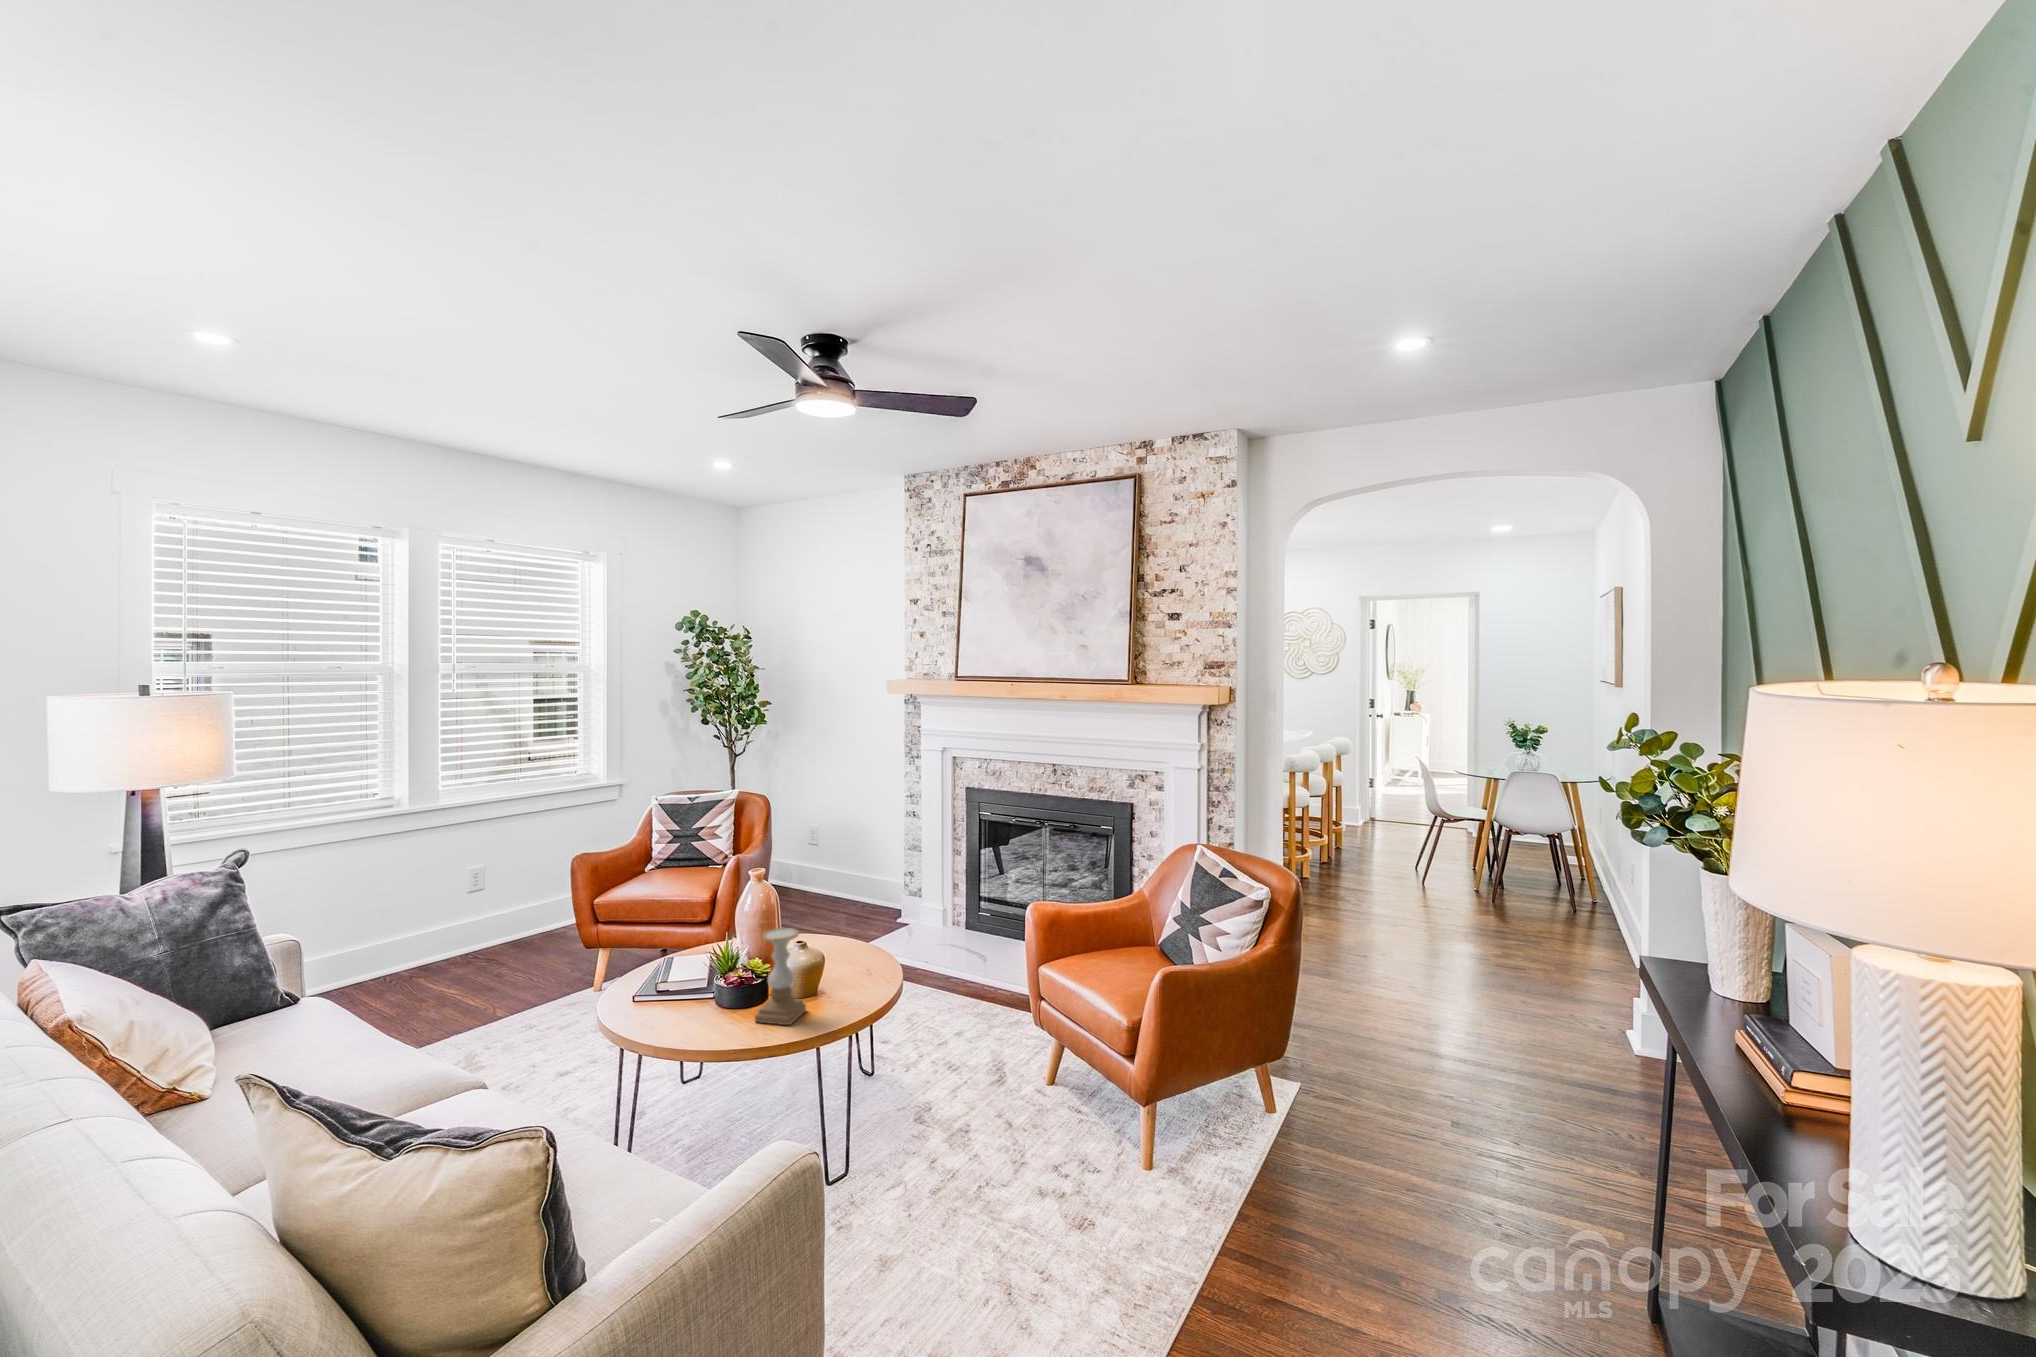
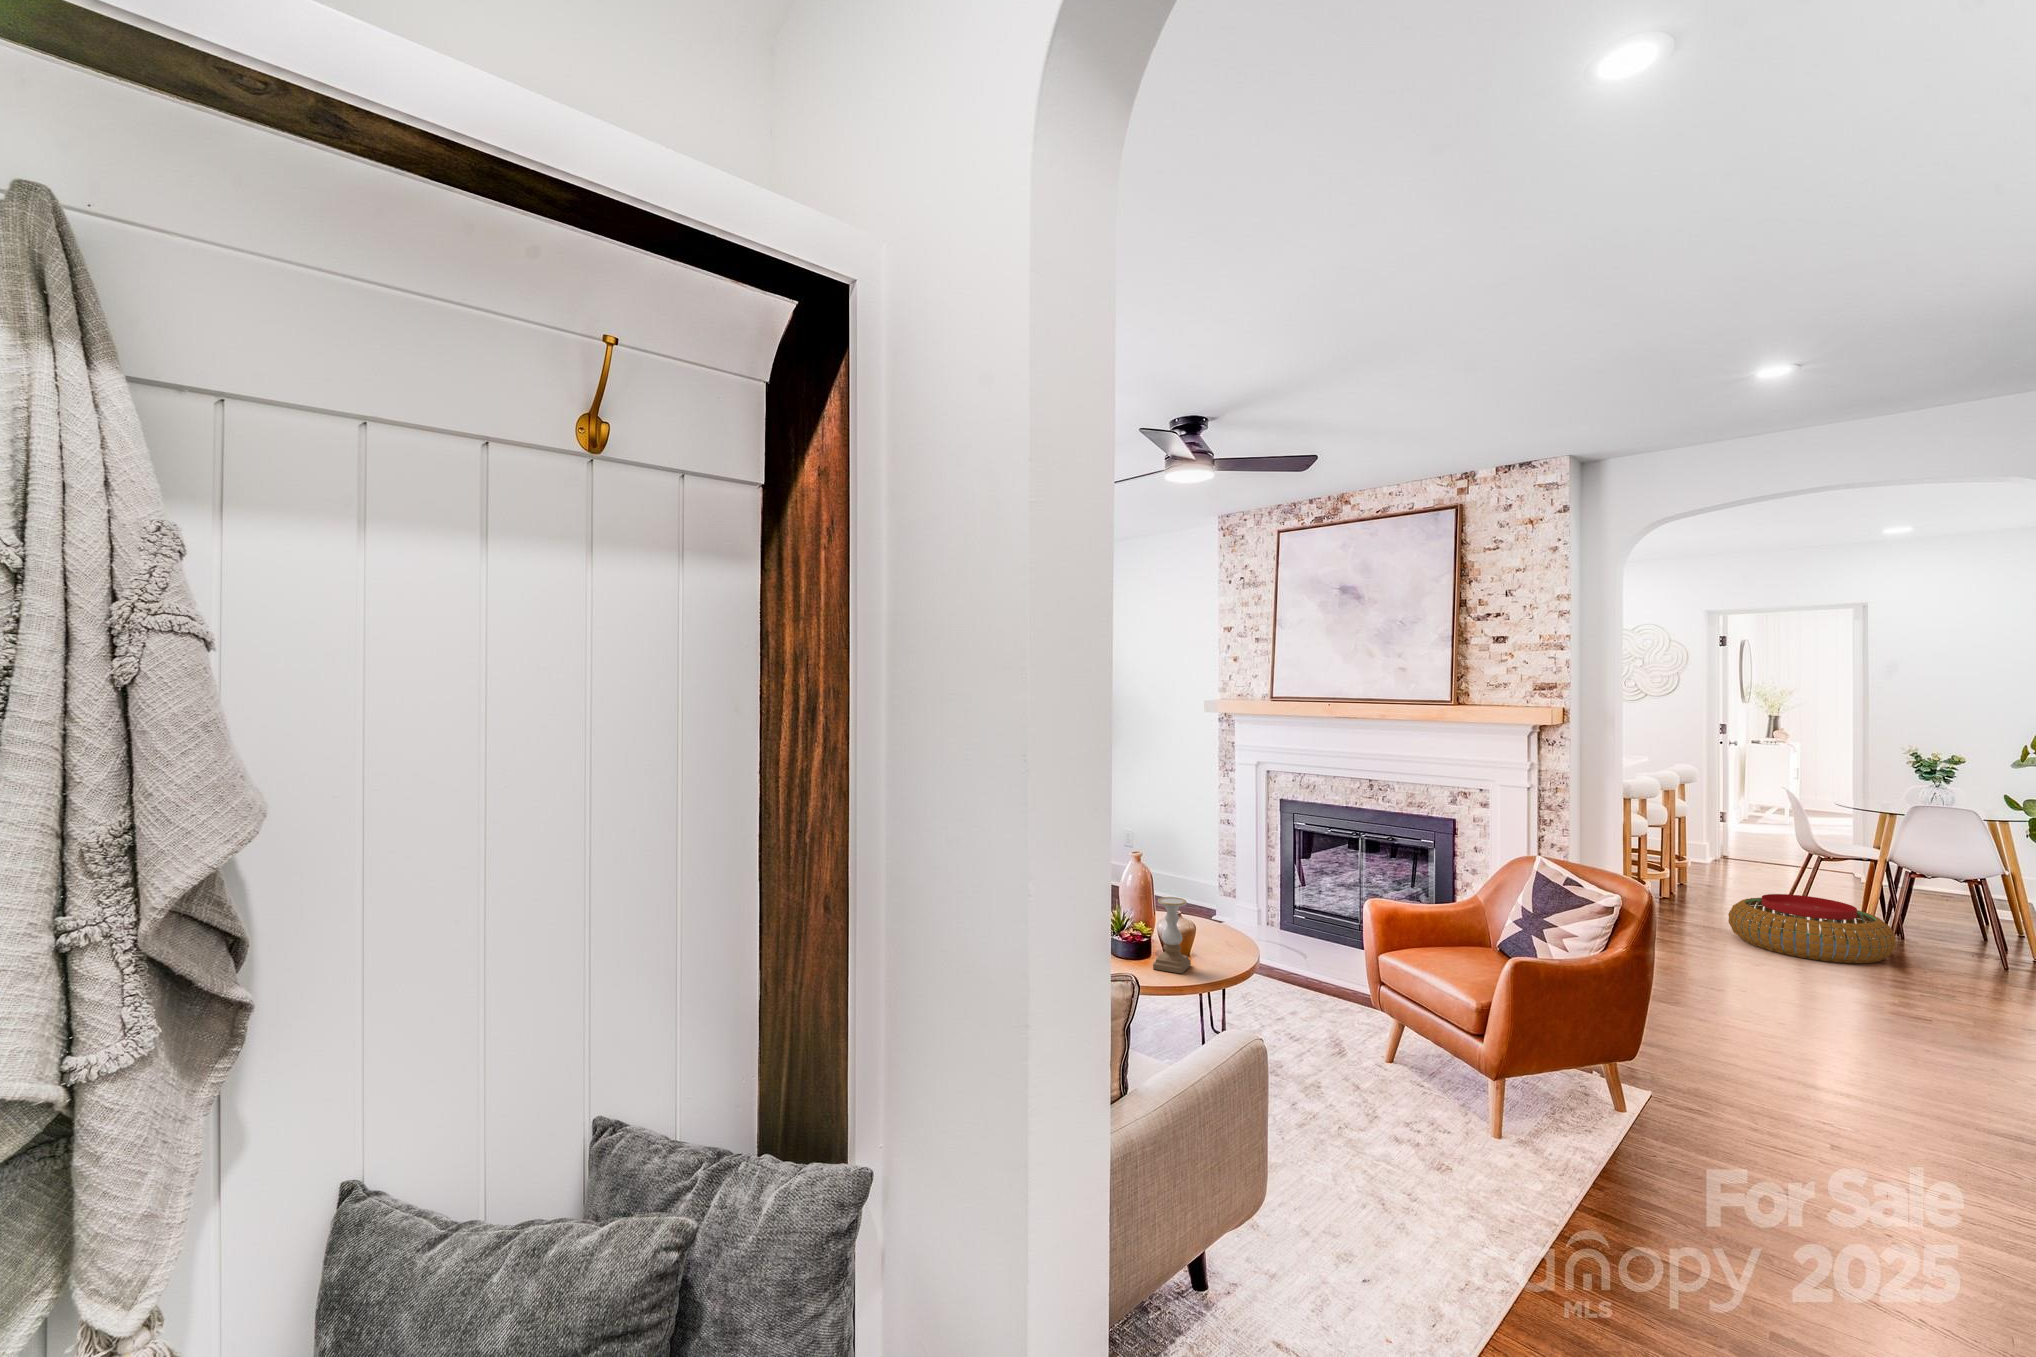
pouf: none [1372,855,1498,916] -> present [1728,894,1896,963]

